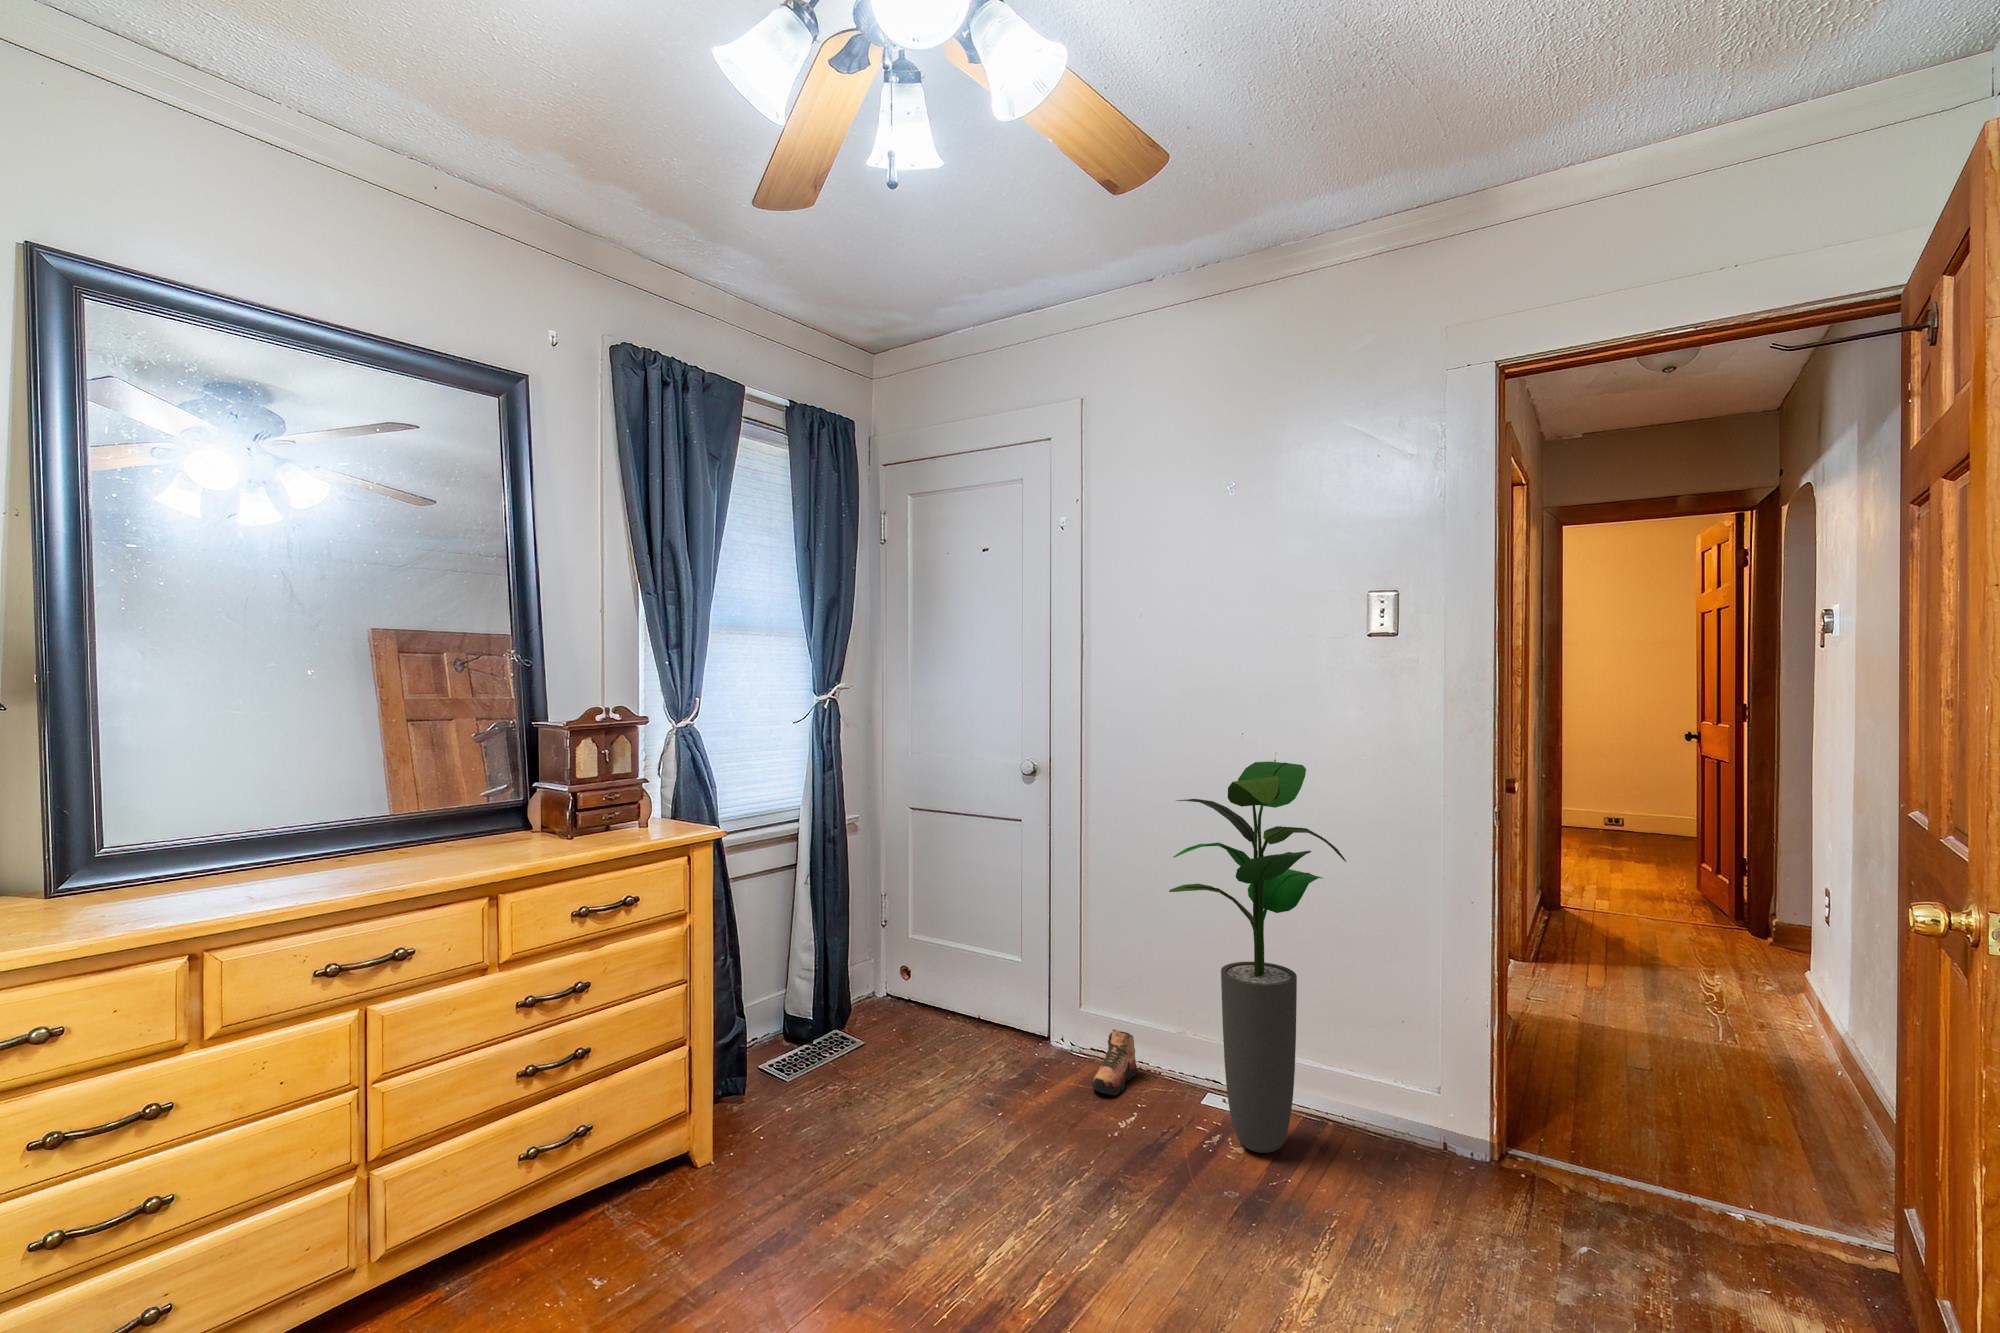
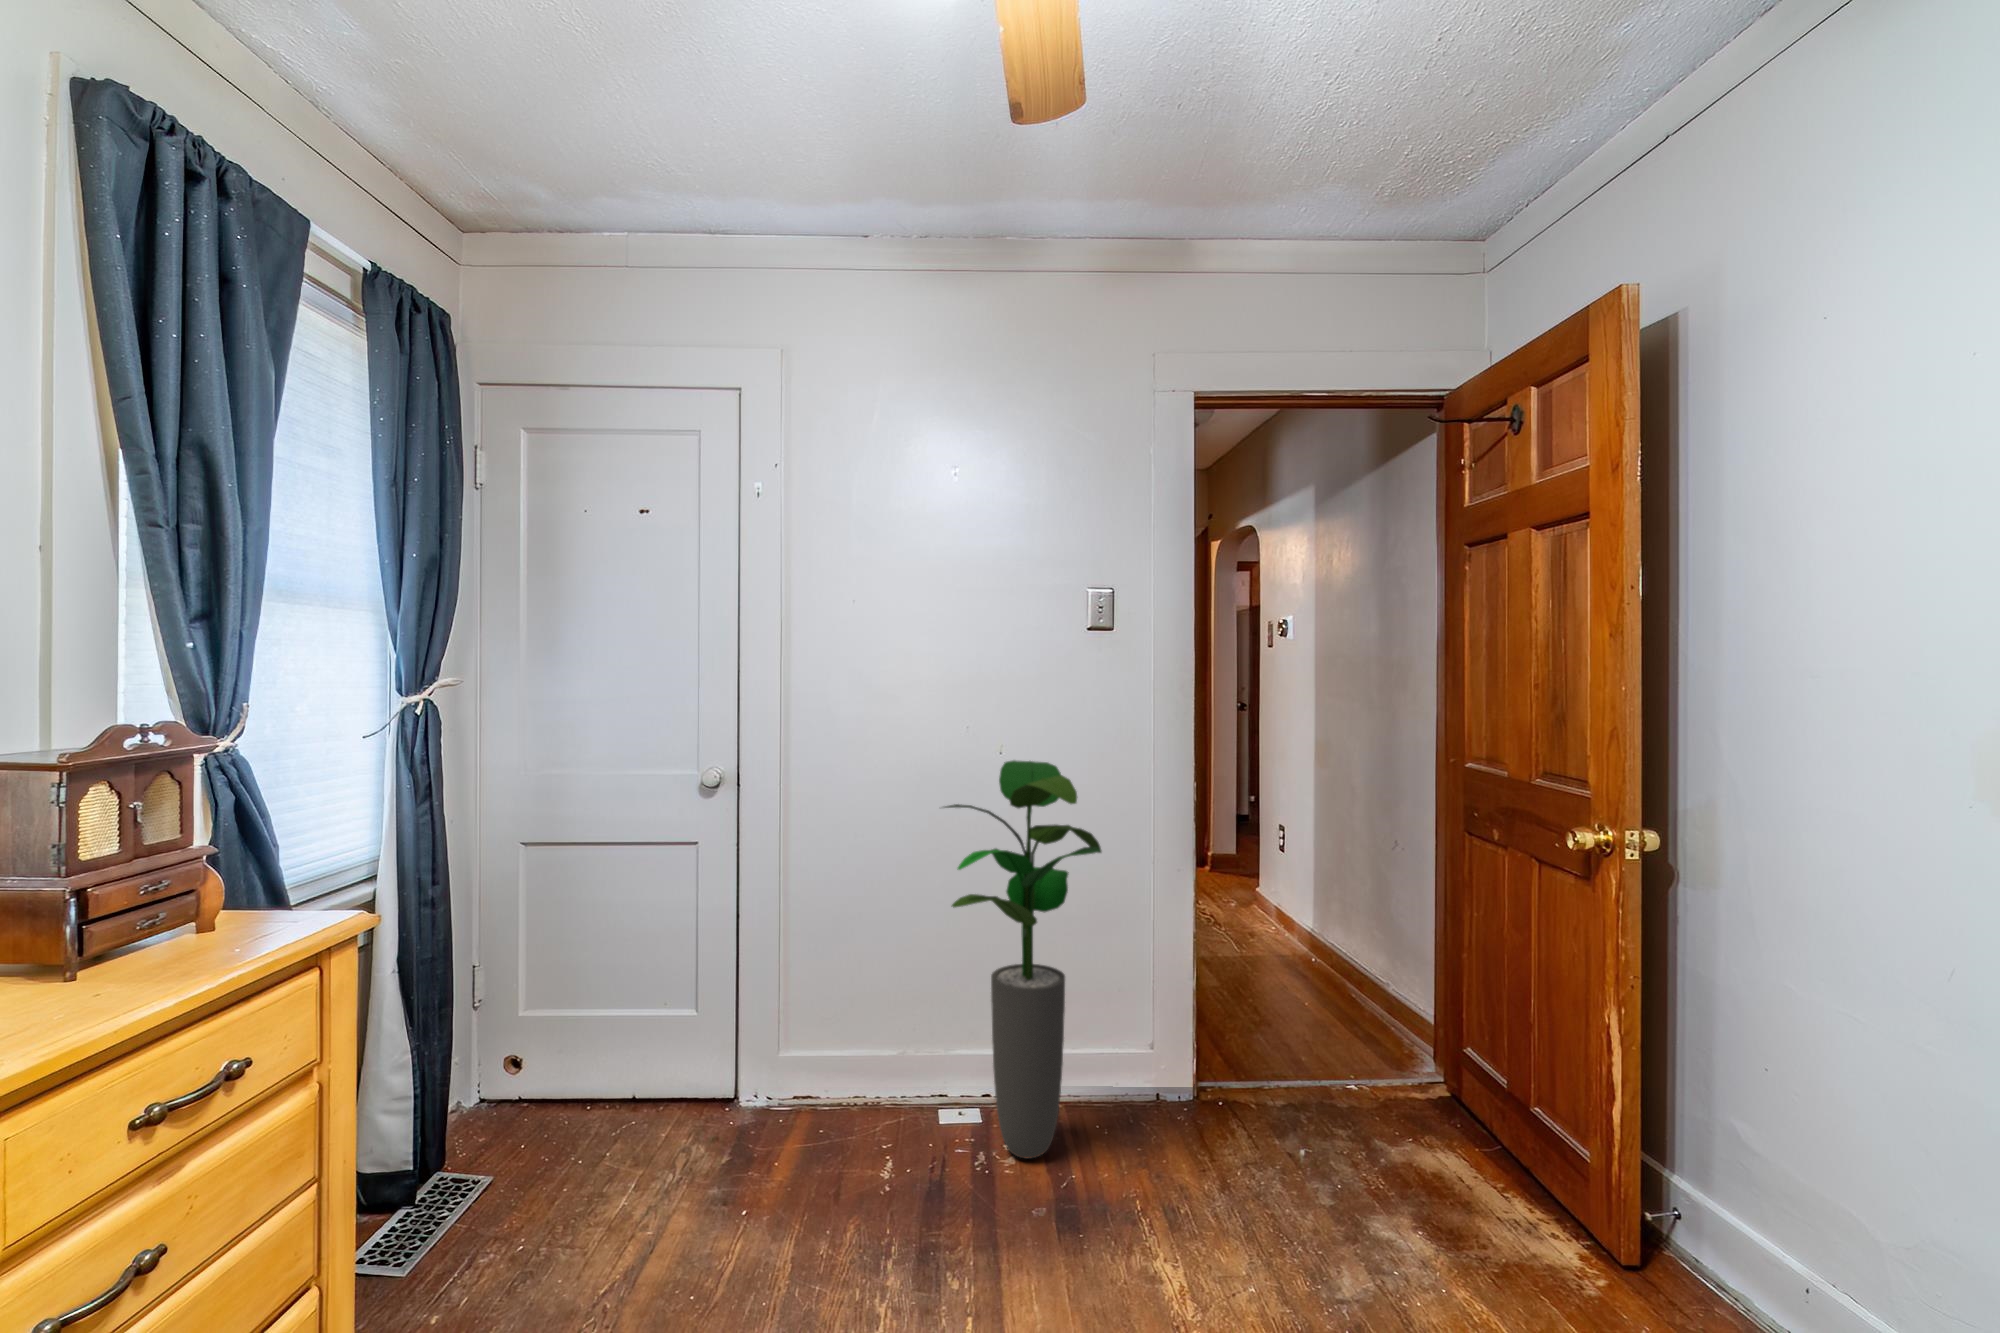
shoe: present [1092,1029,1137,1096] -> none [826,1069,860,1145]

